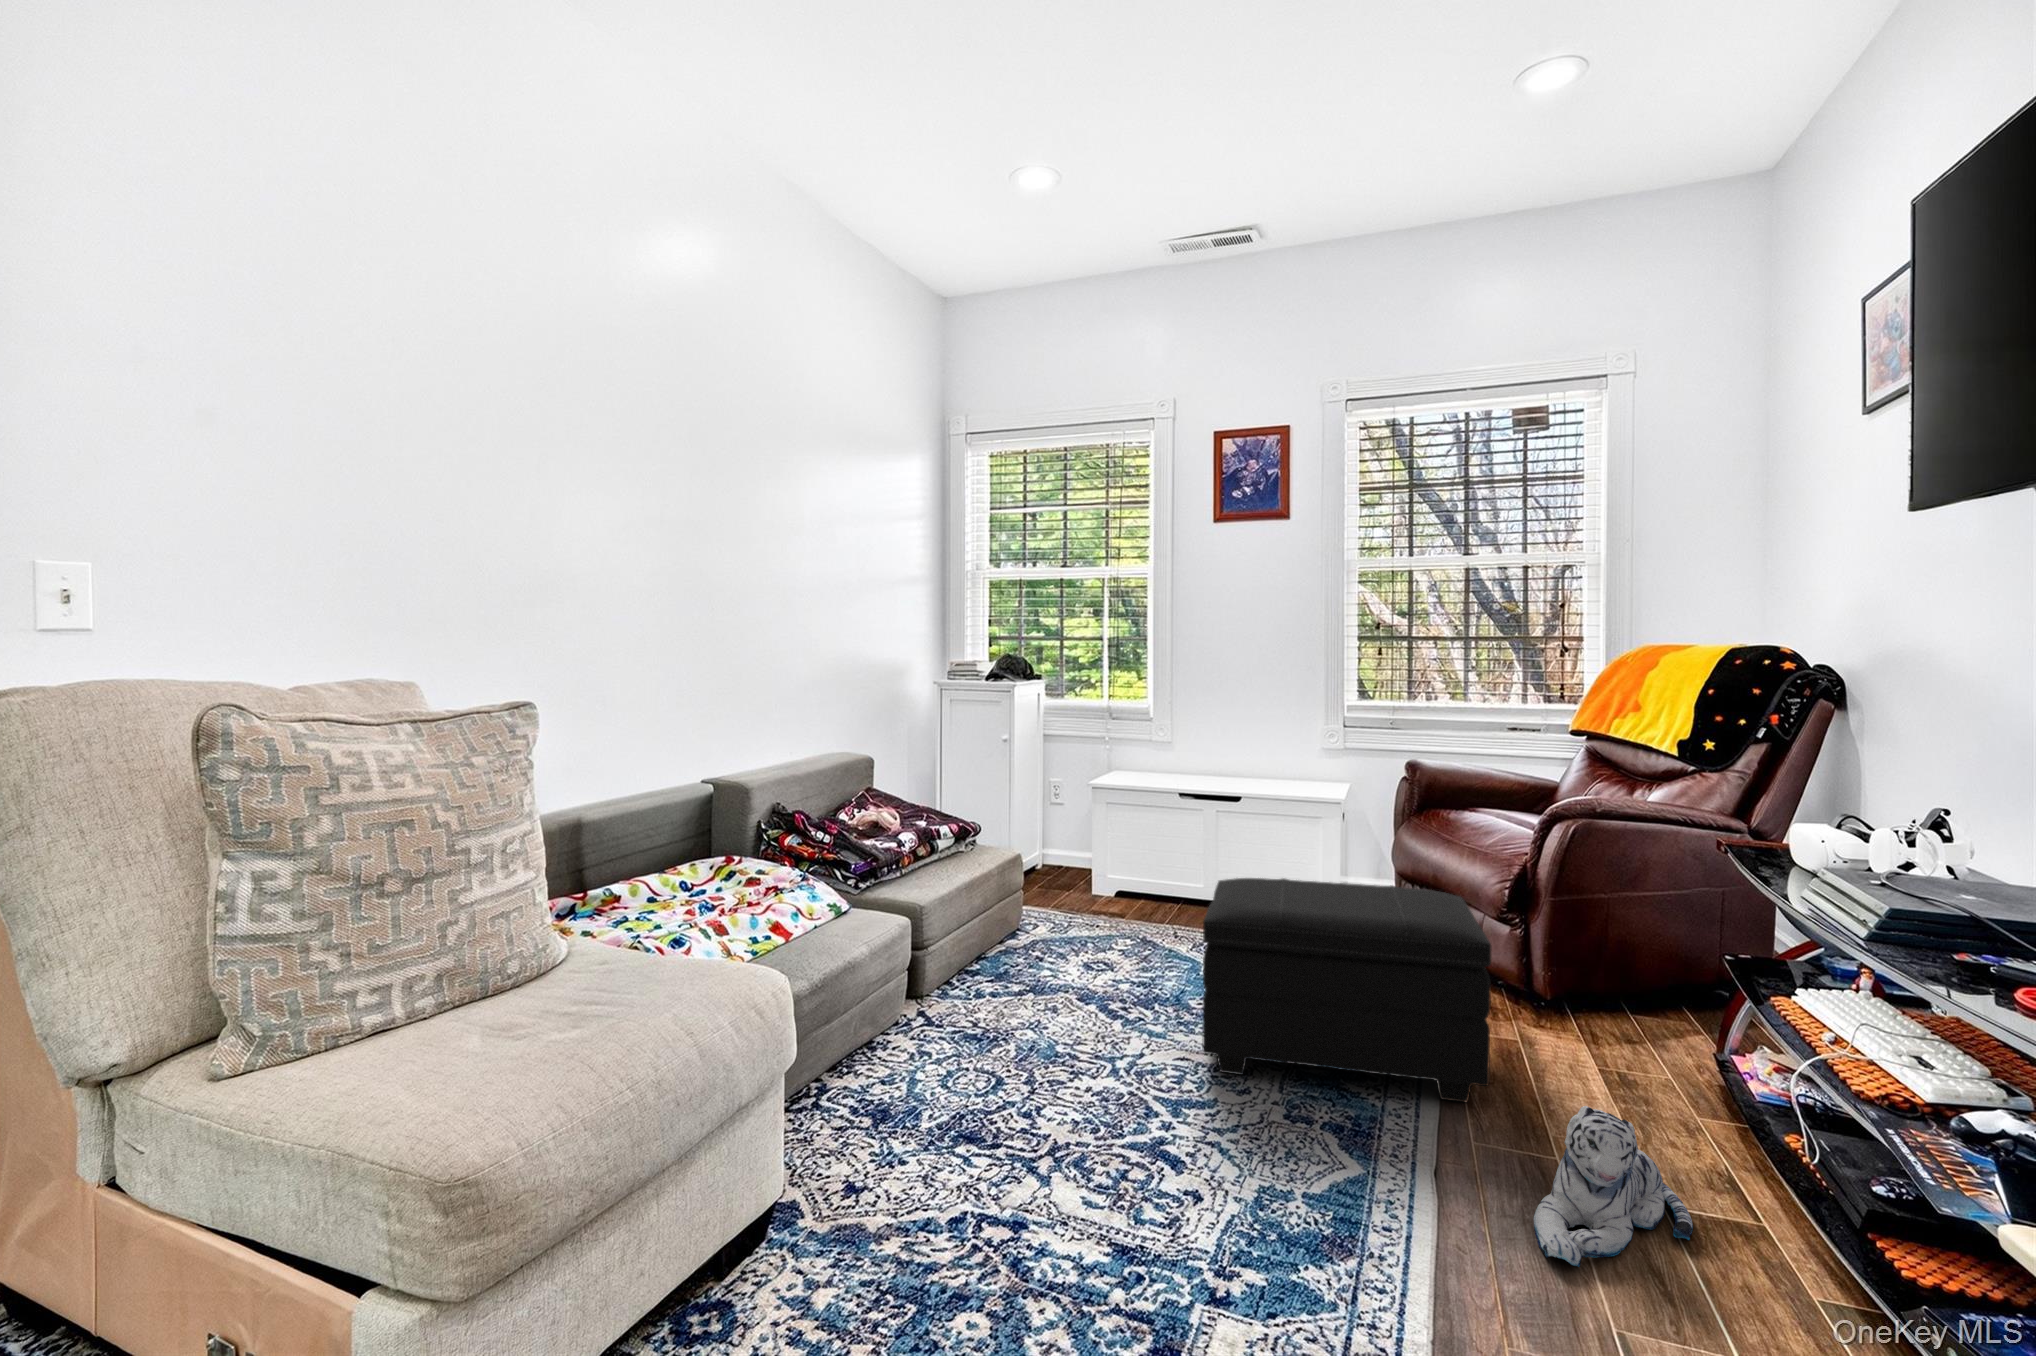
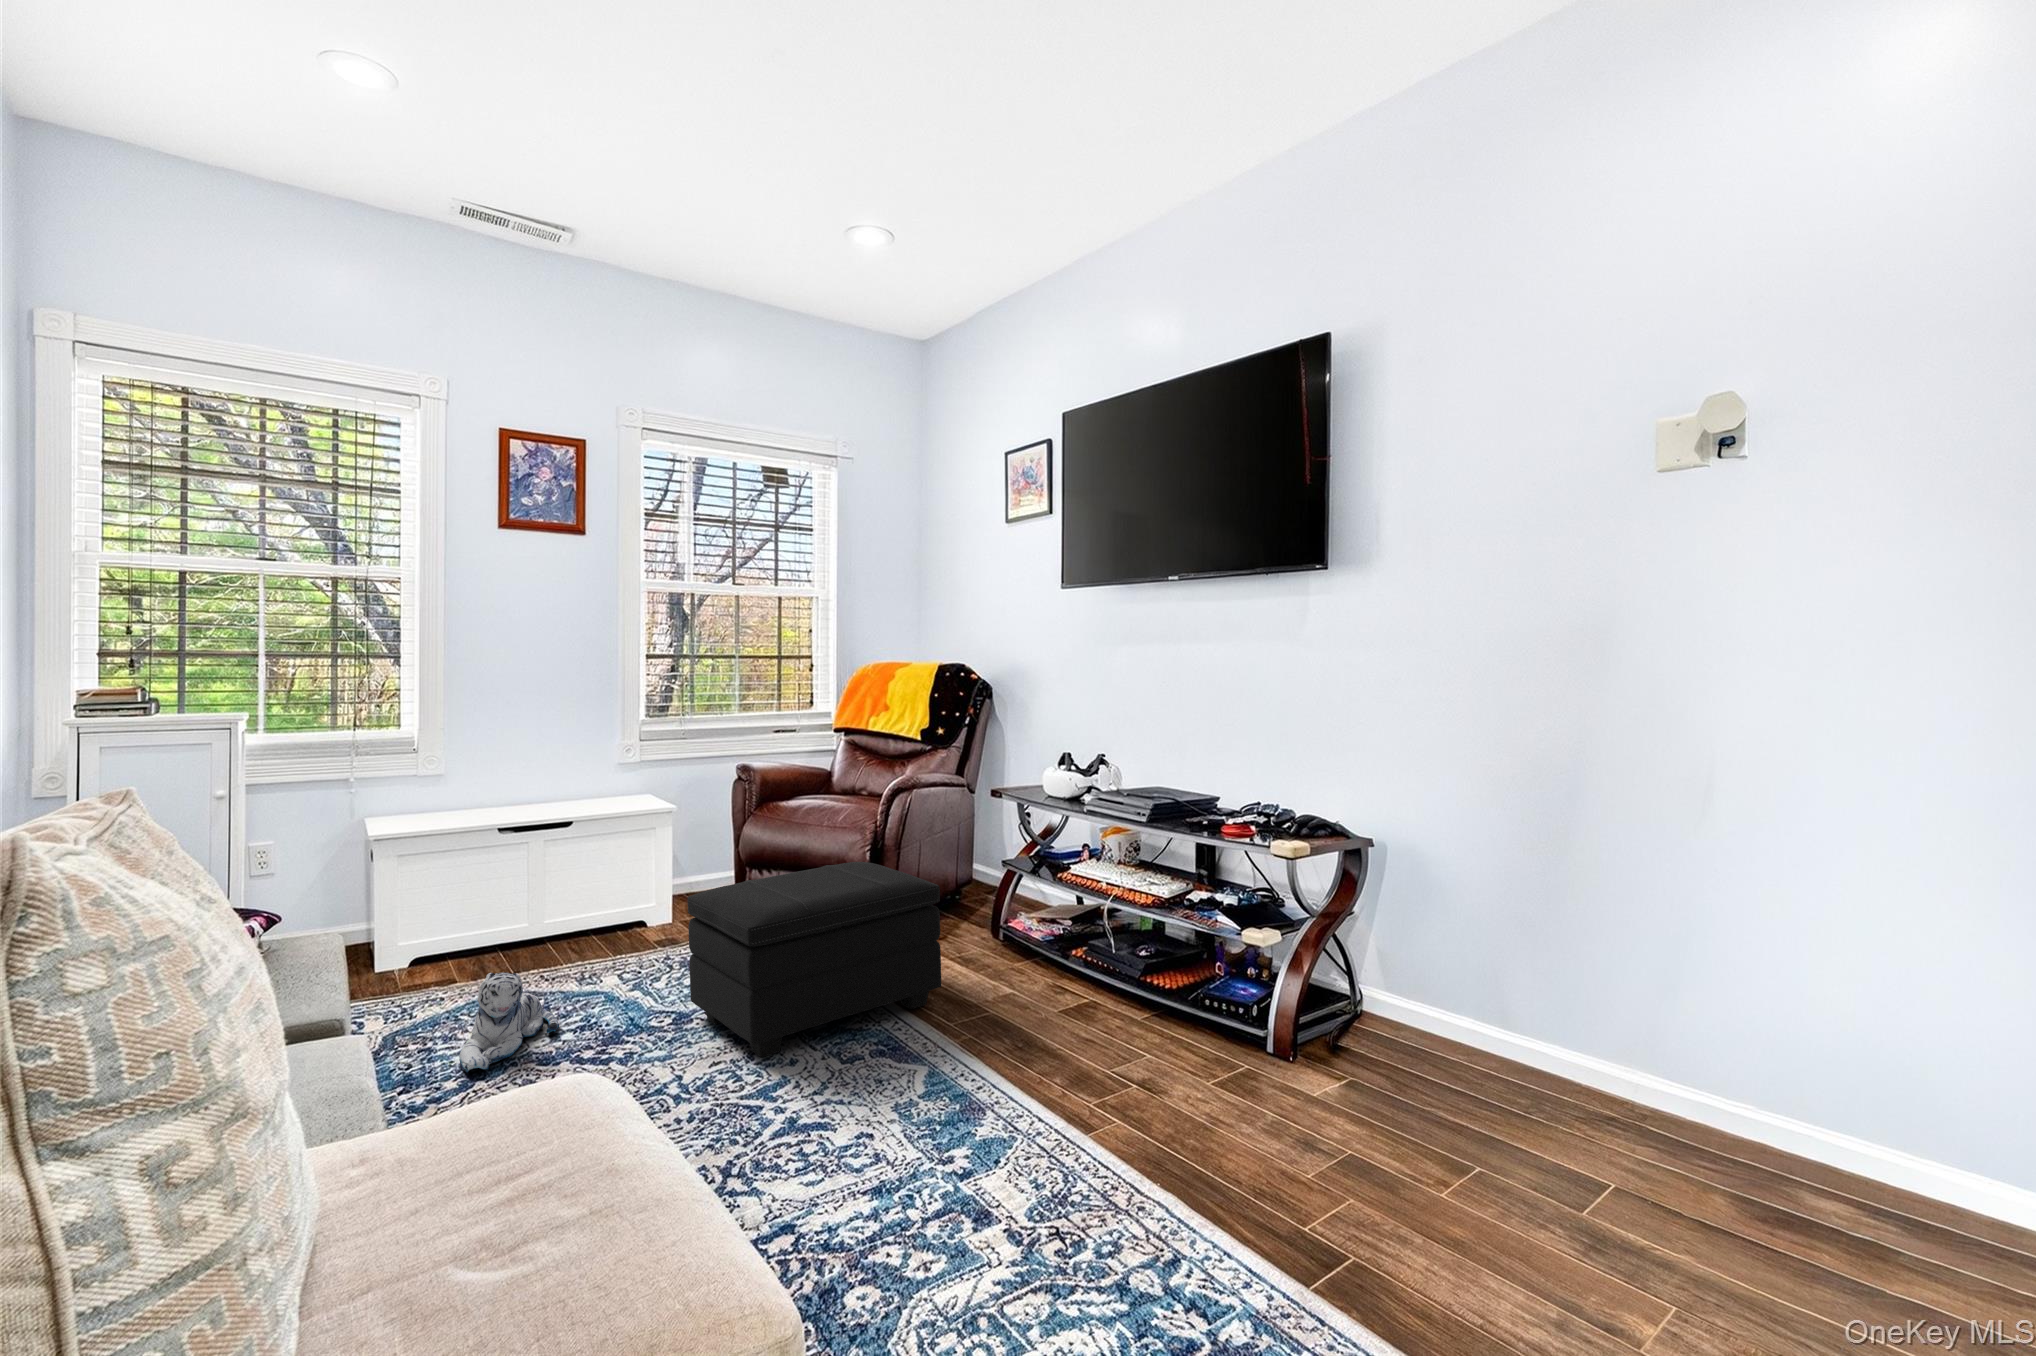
plush toy: present [1534,1106,1693,1267] -> present [459,972,559,1073]

